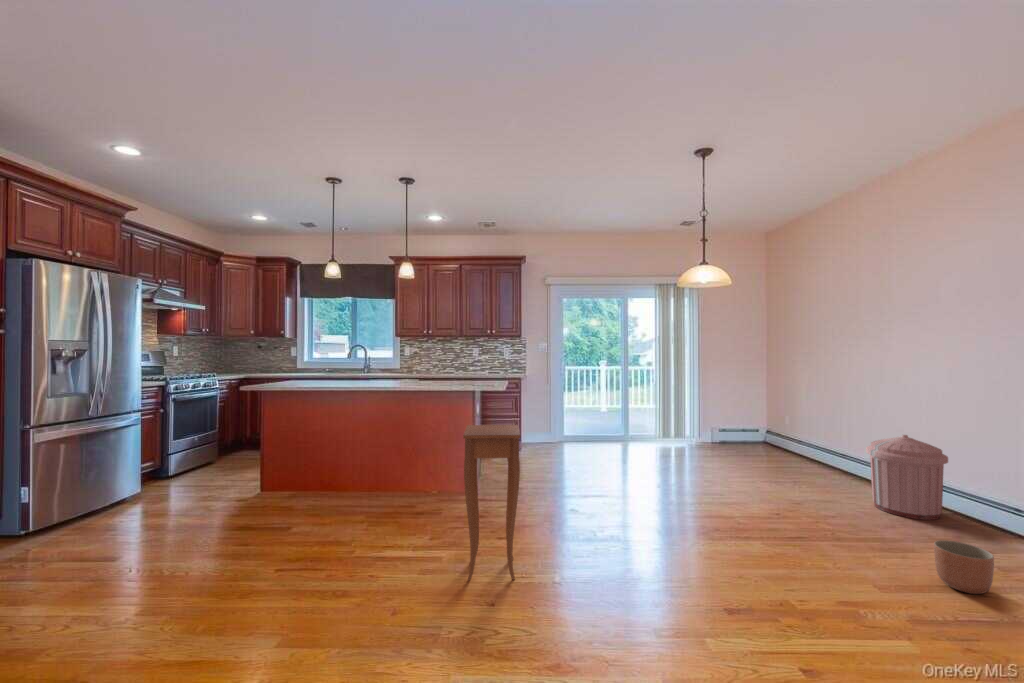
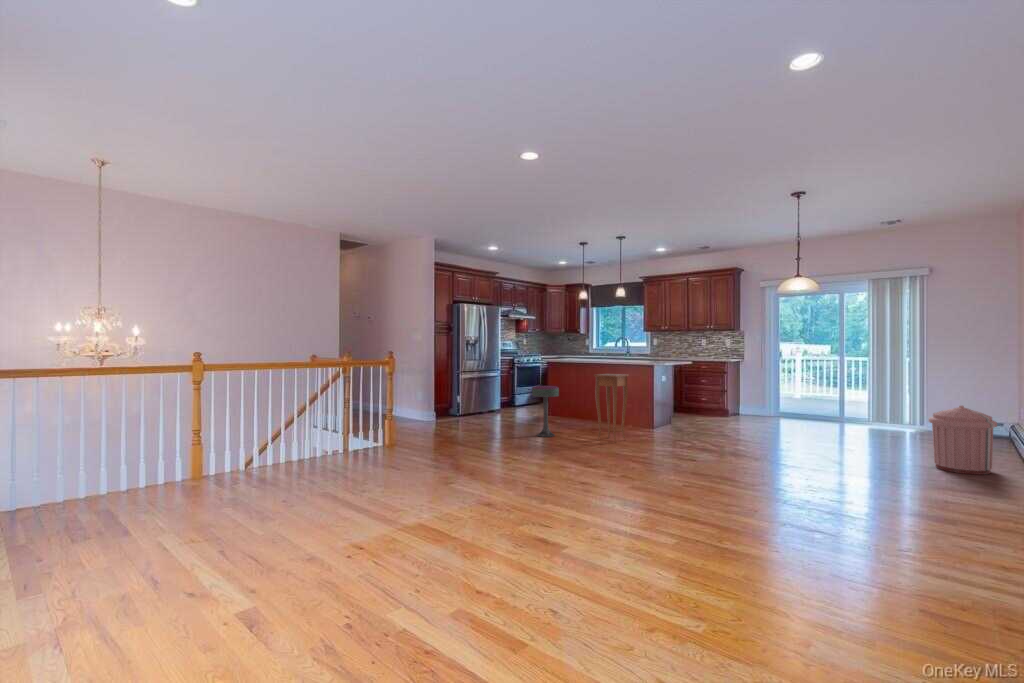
bar stool: none [294,465,366,608] -> present [532,386,559,437]
planter: present [934,540,994,594] -> none [832,453,862,480]

